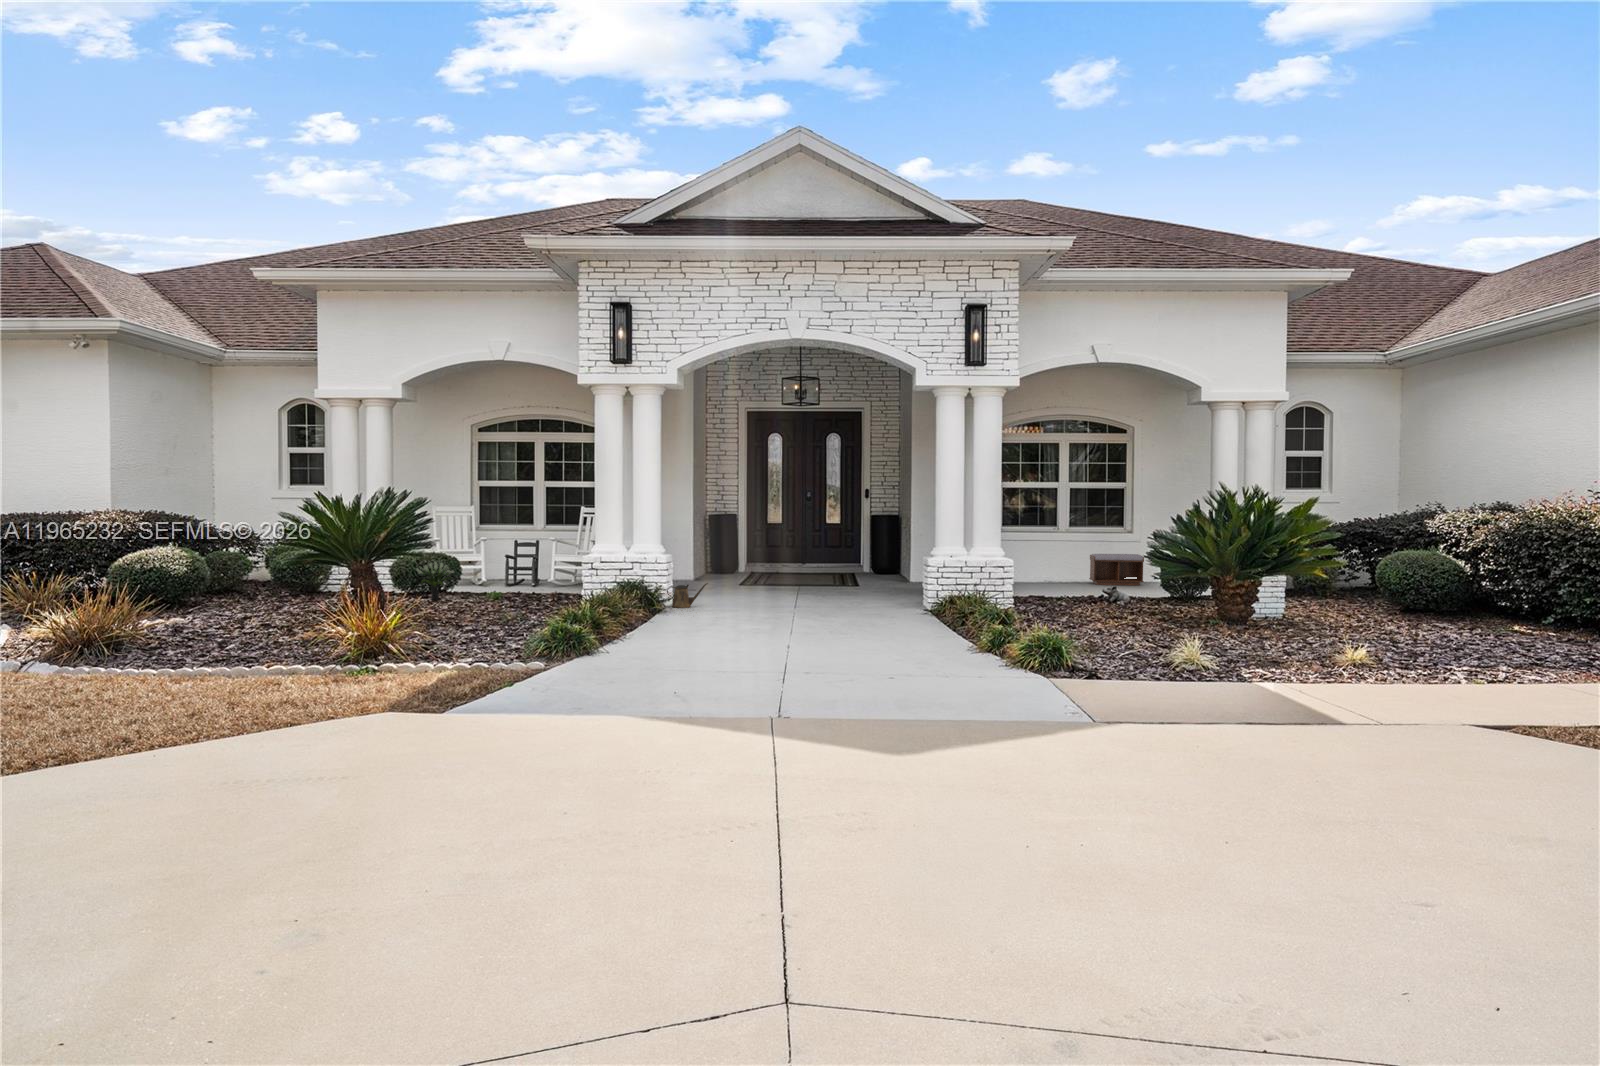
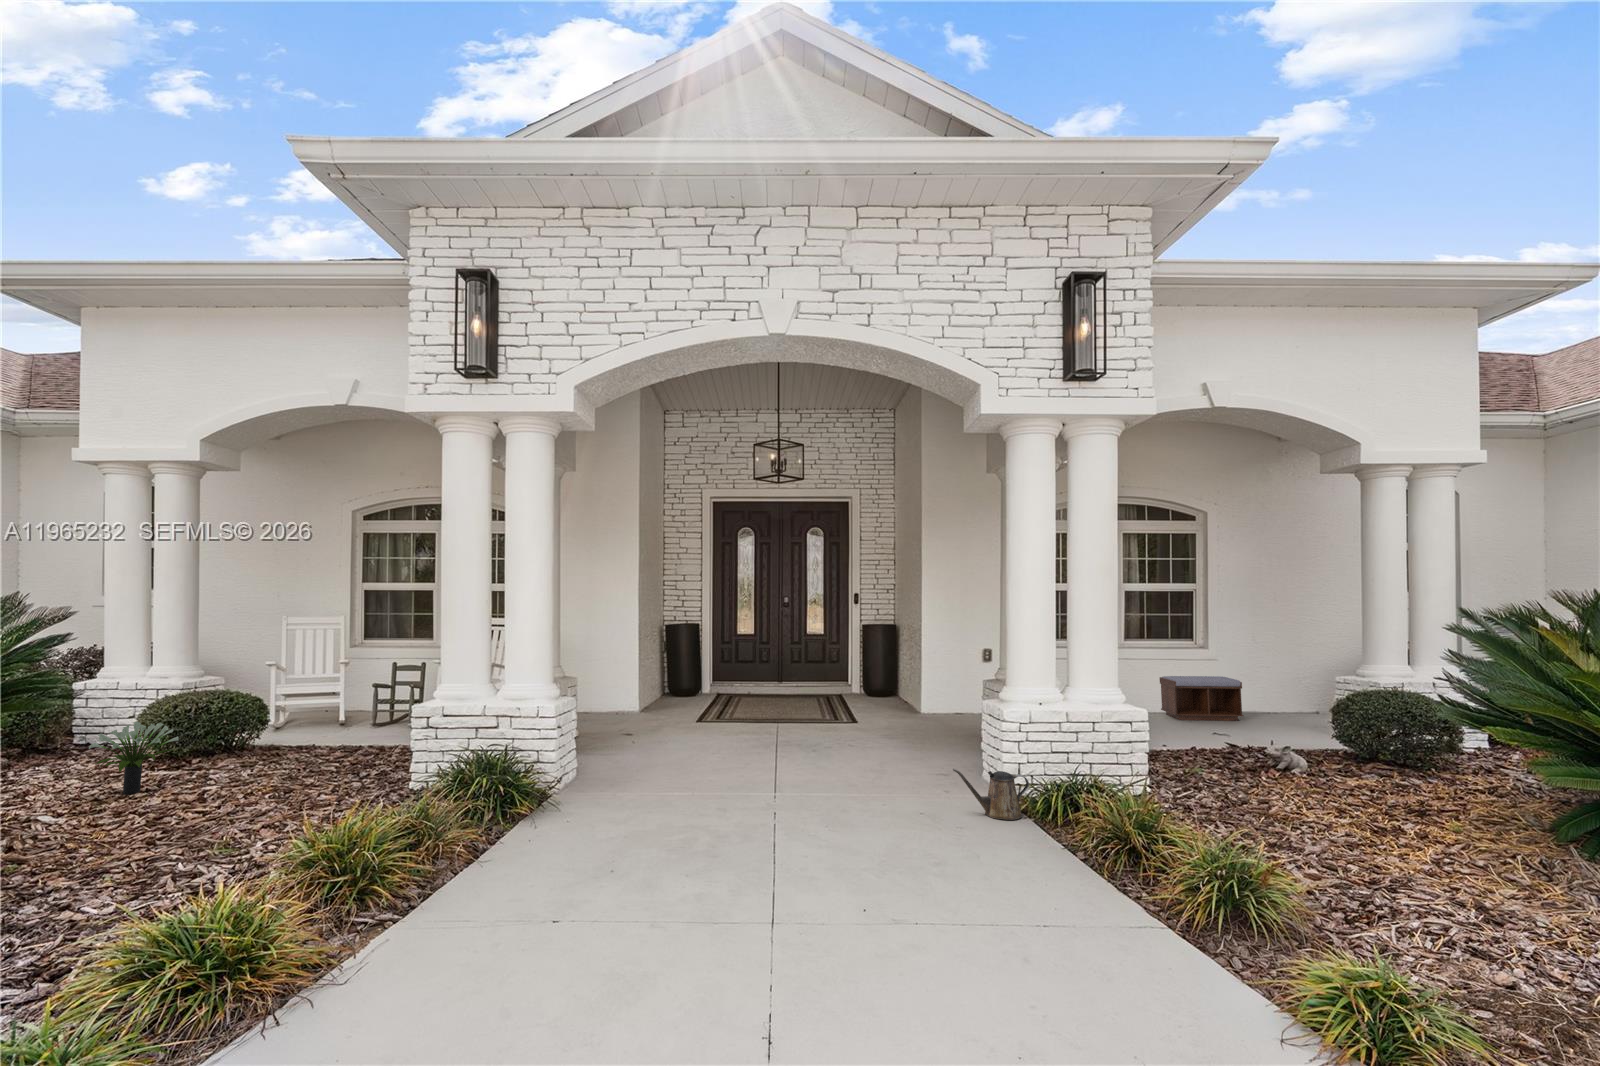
watering can: present [667,583,708,608] -> present [953,769,1029,820]

